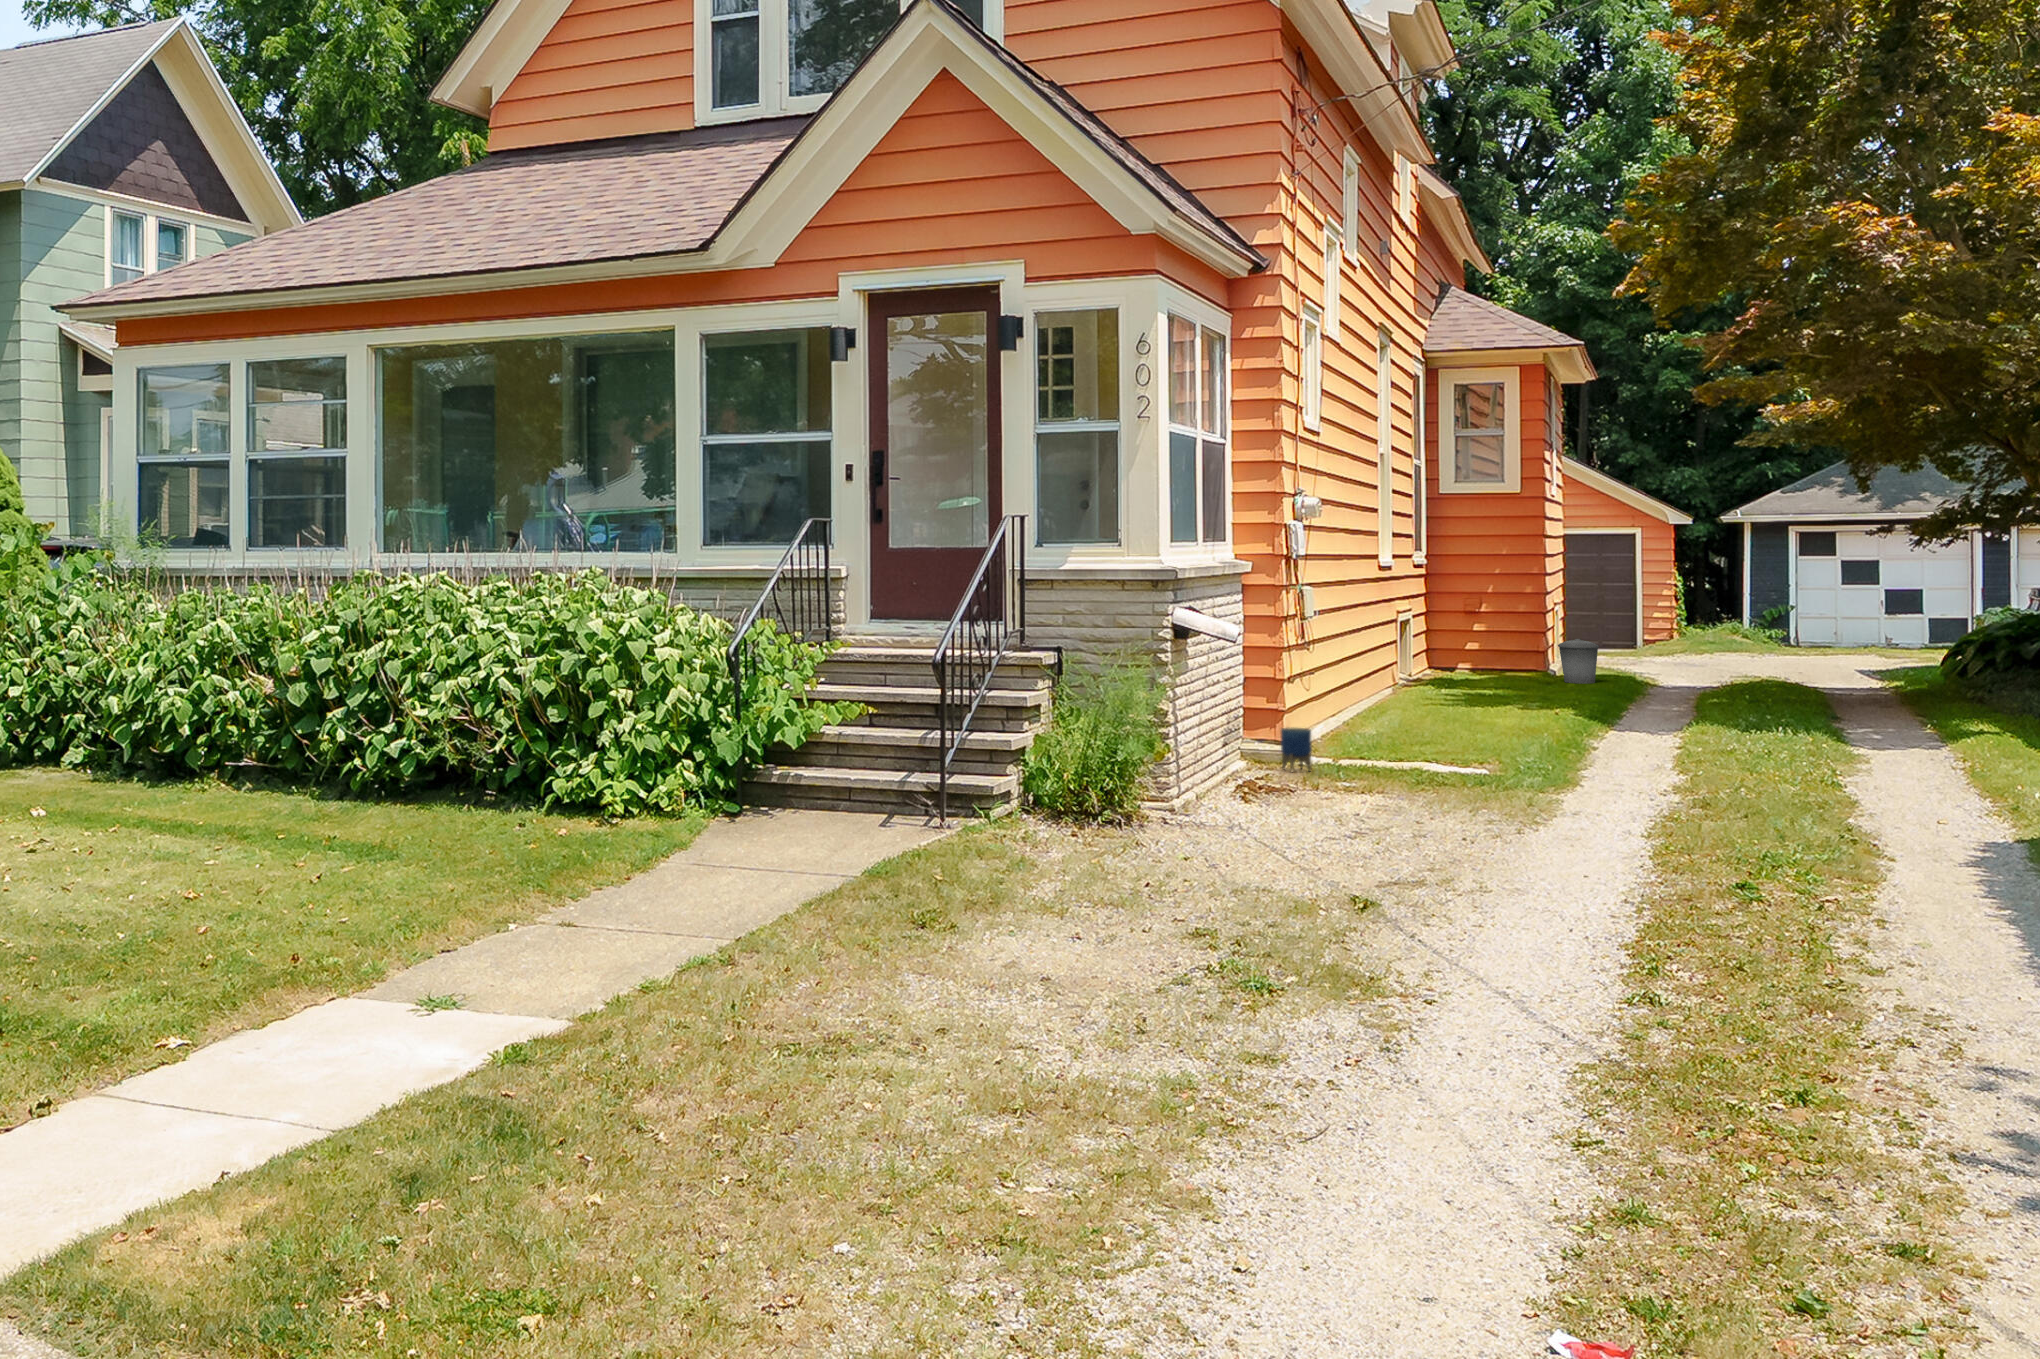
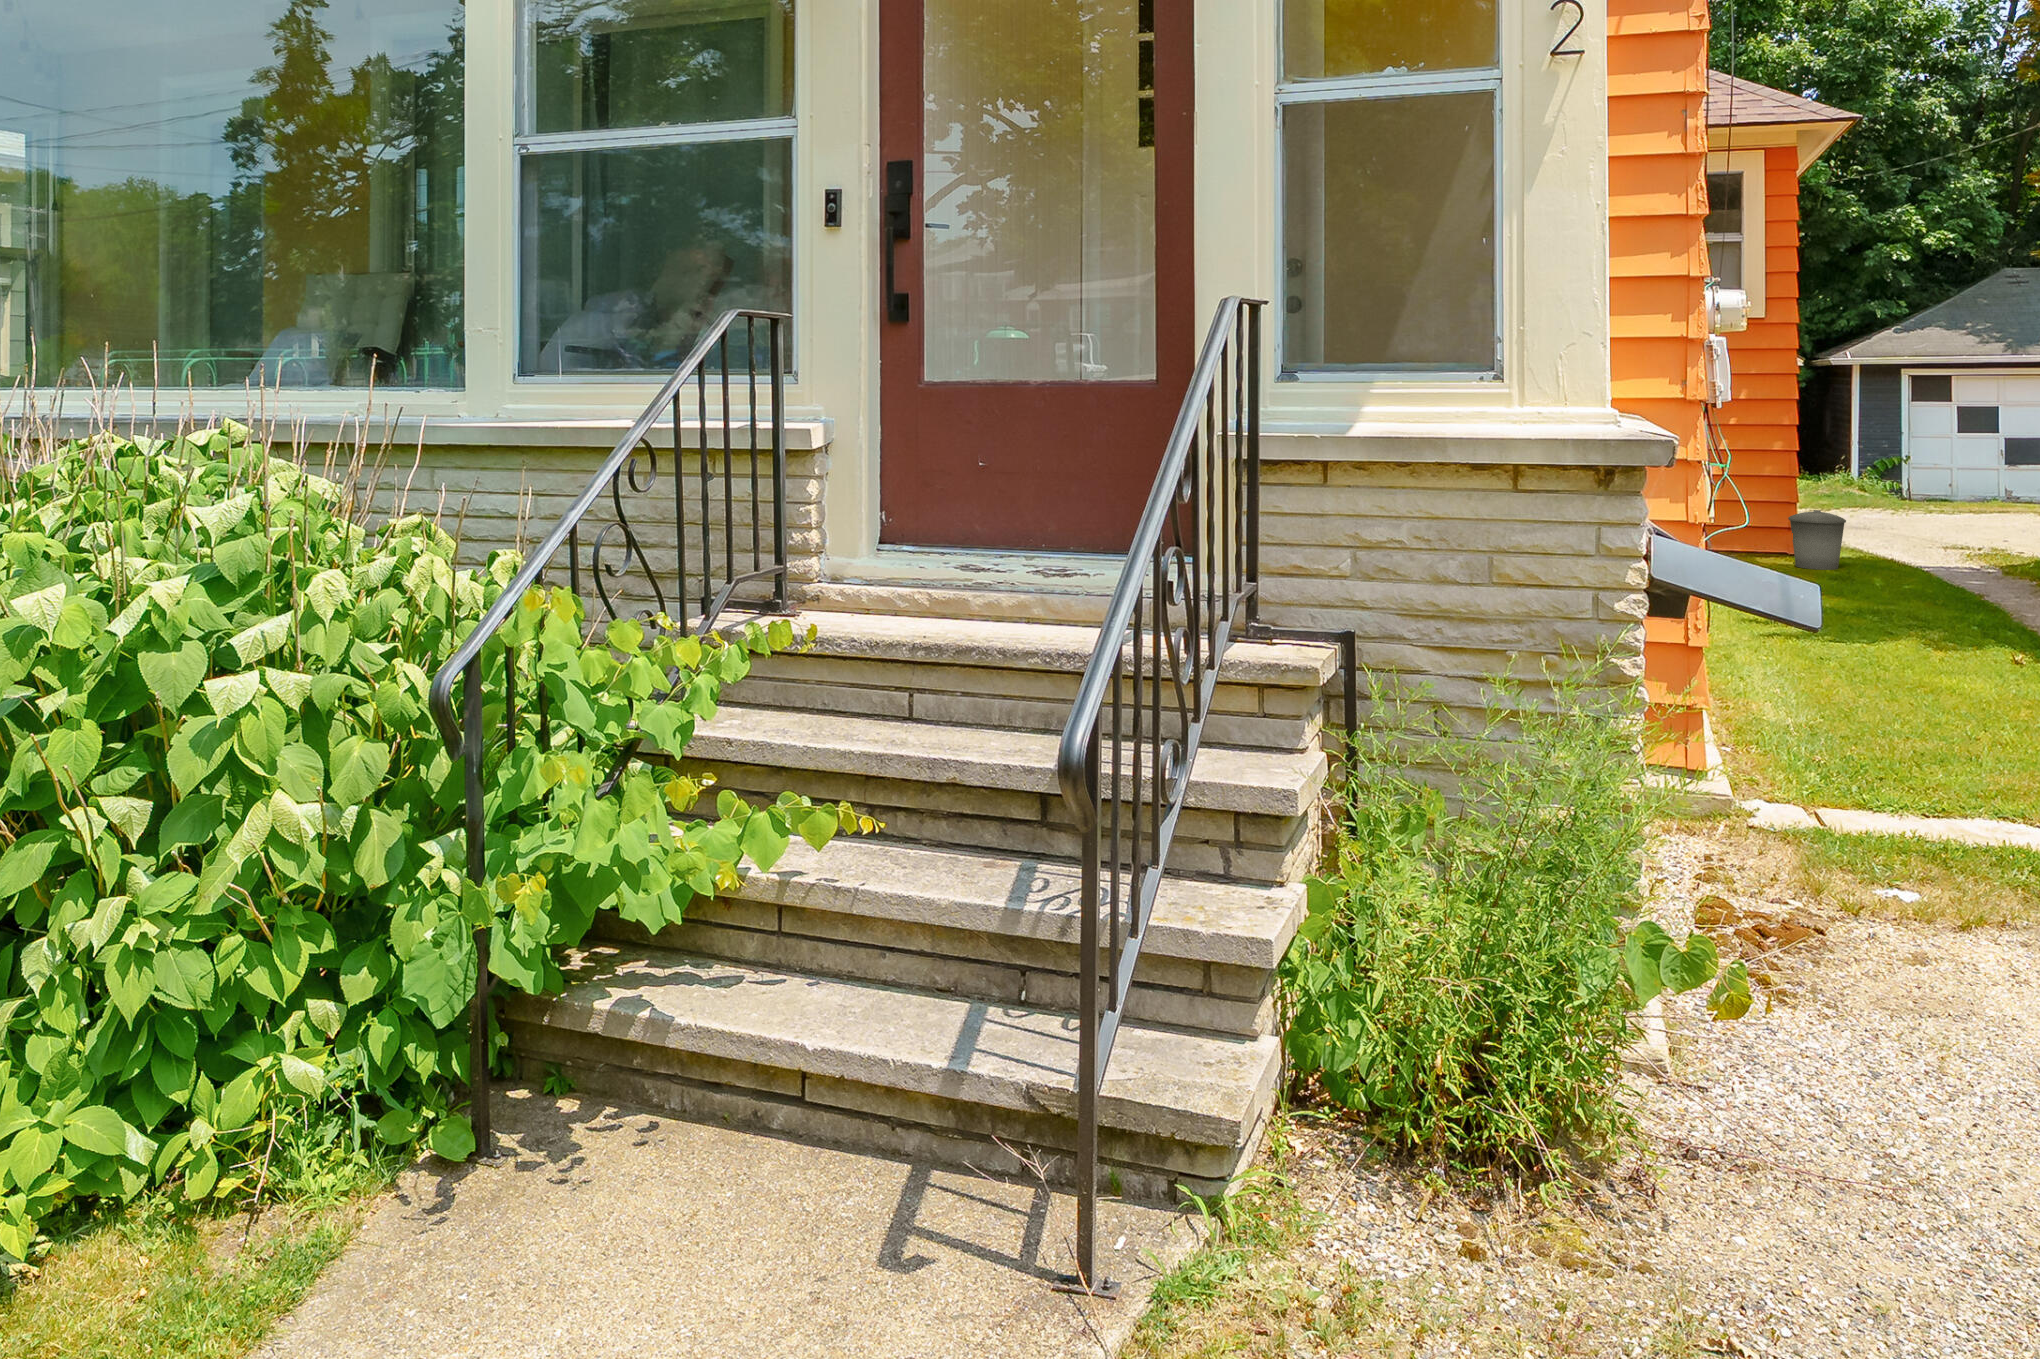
planter: present [1280,728,1312,772] -> none [1711,745,1779,844]

